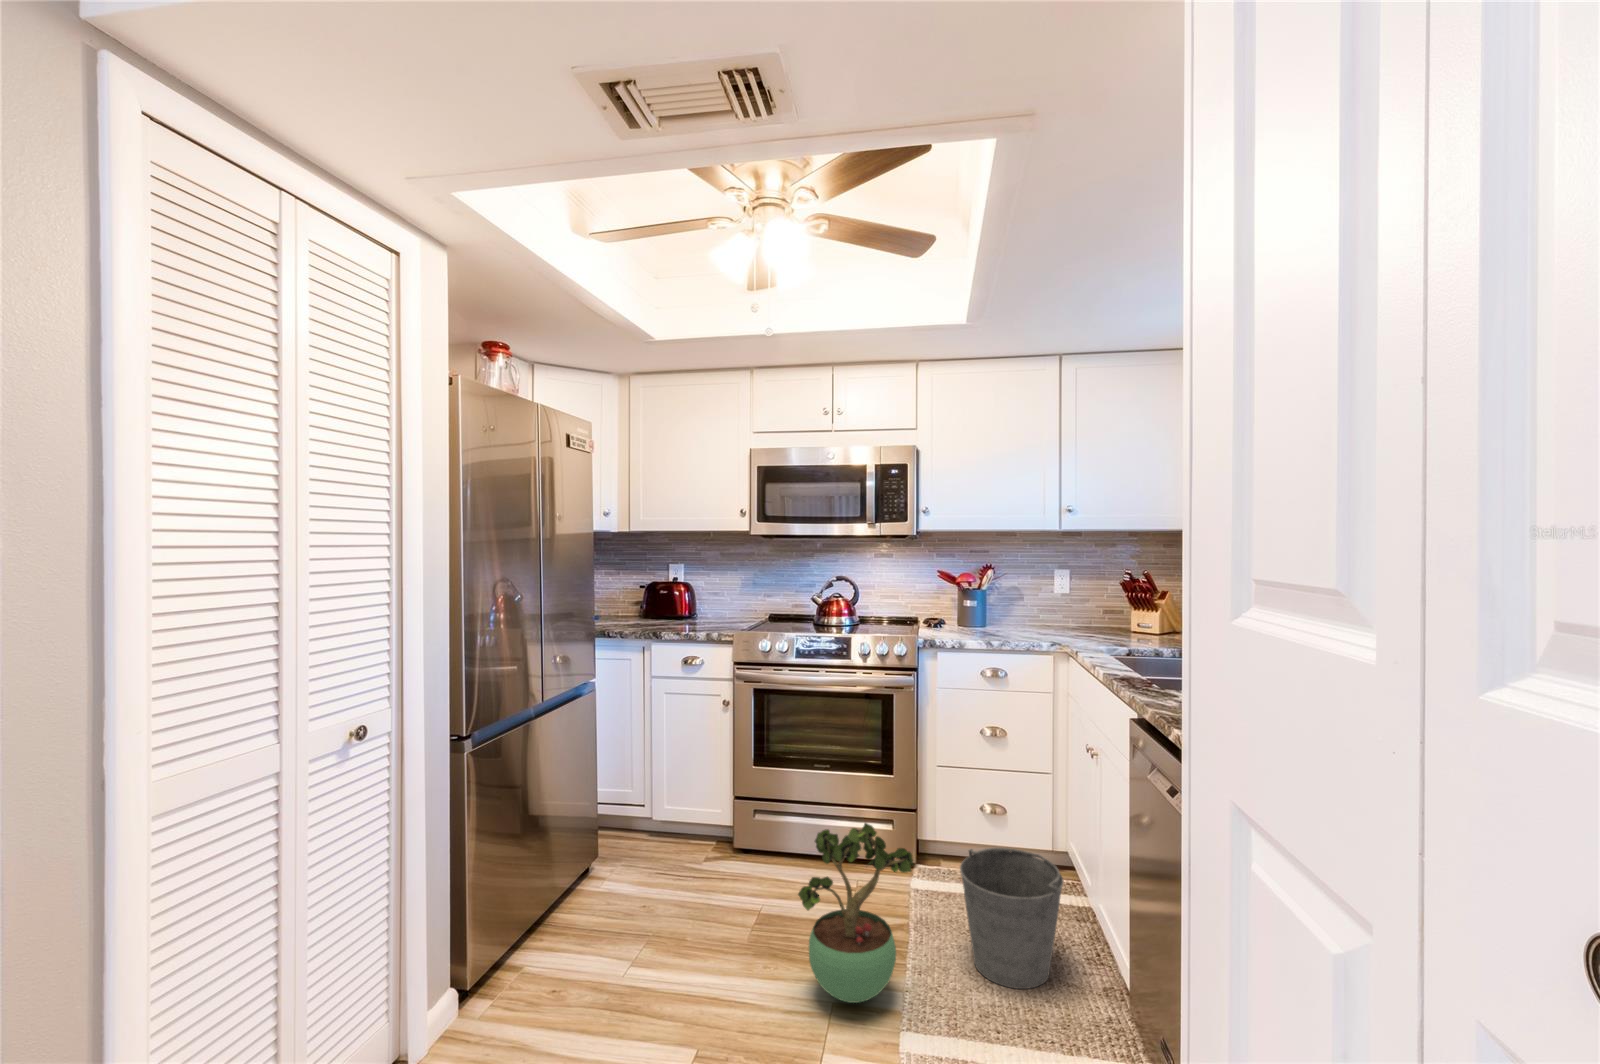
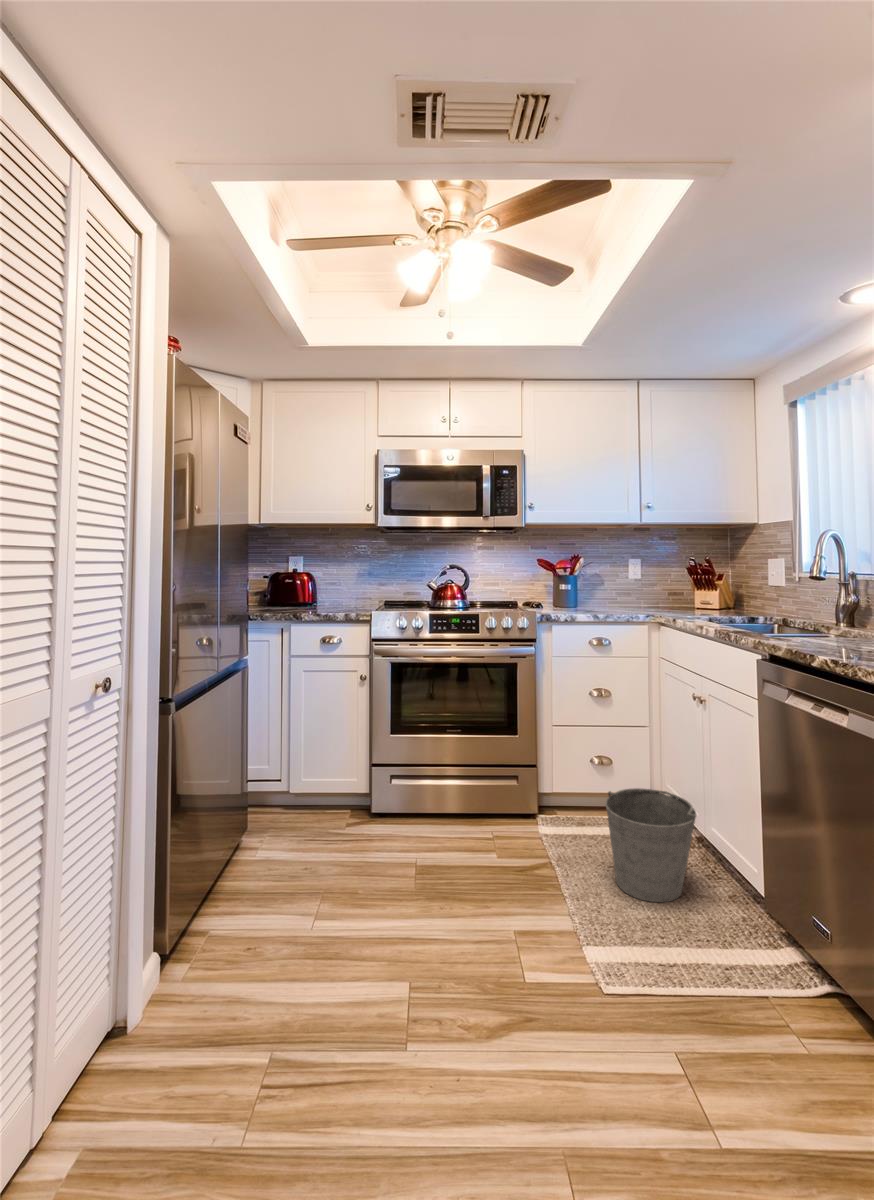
potted plant: present [798,823,913,1003] -> none [483,771,586,930]

